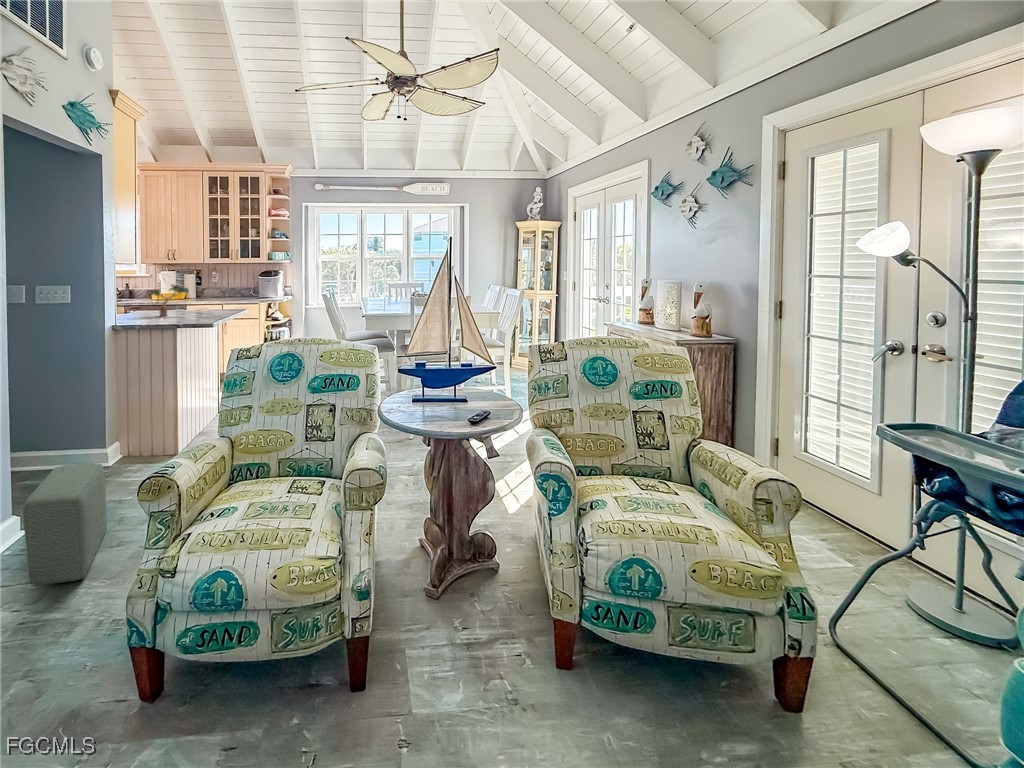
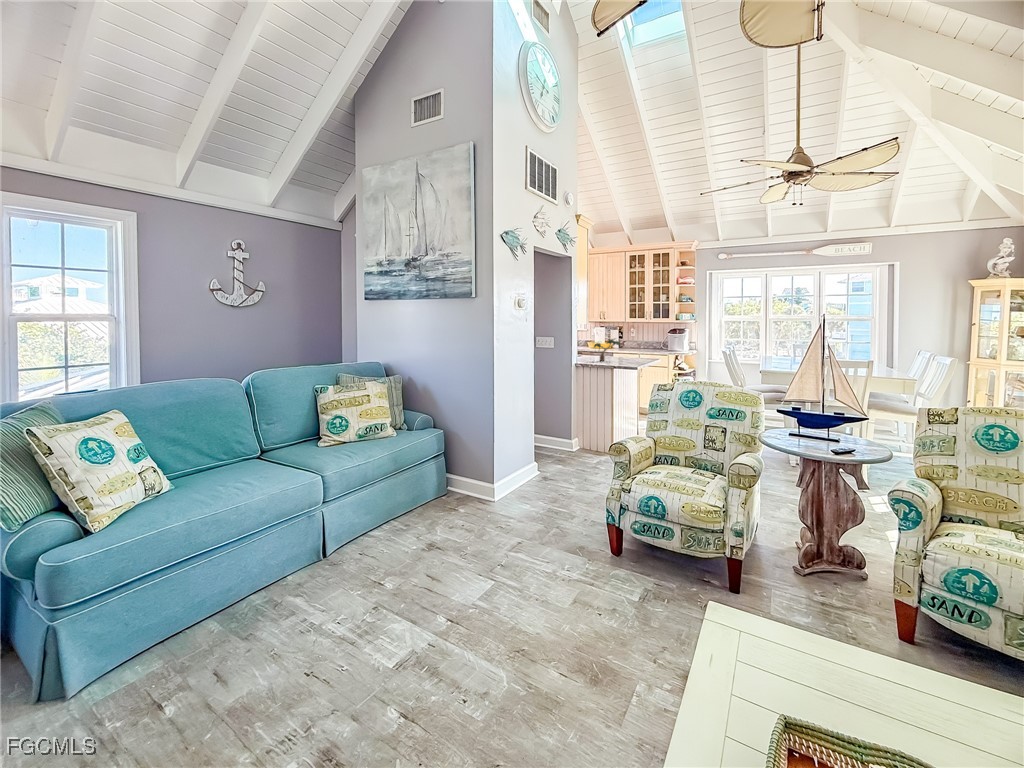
pouf: present [23,463,107,585] -> none [532,455,571,526]

